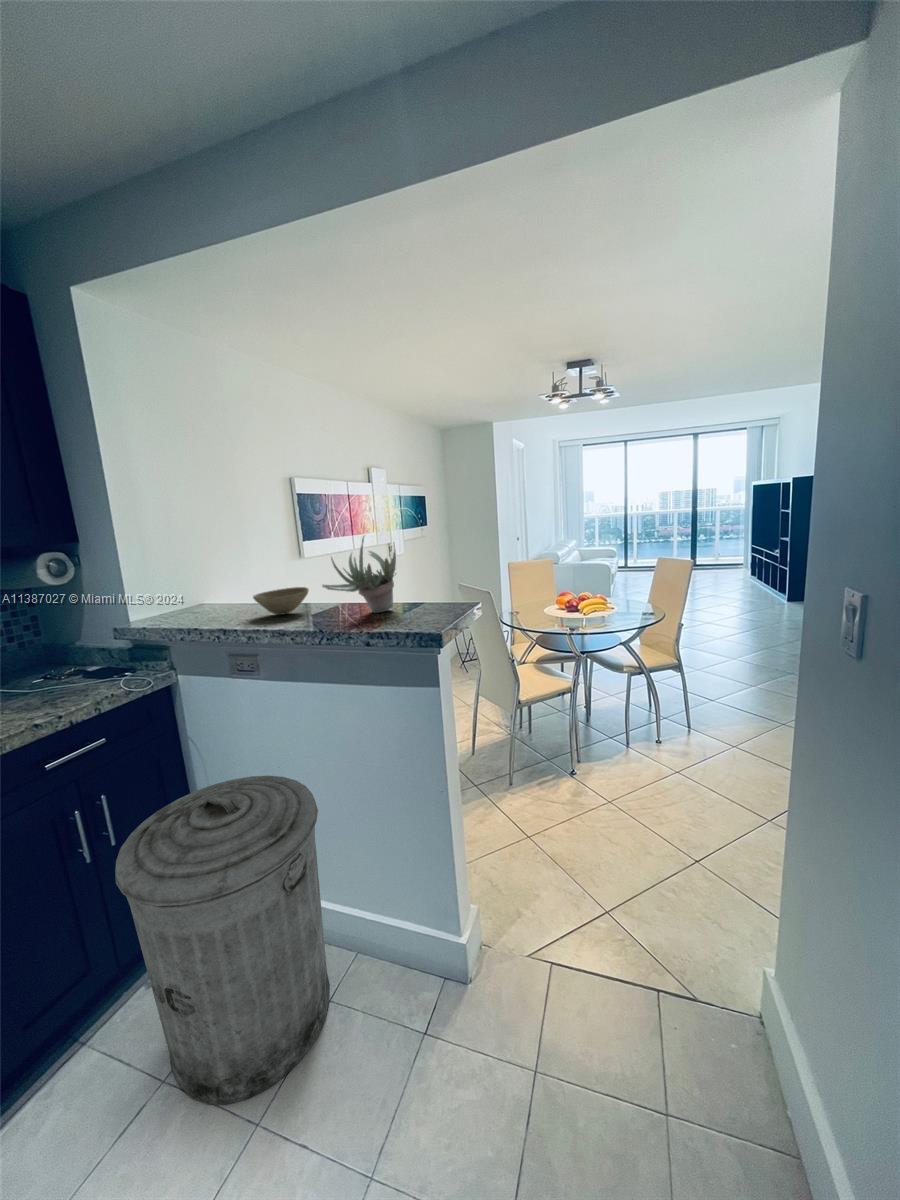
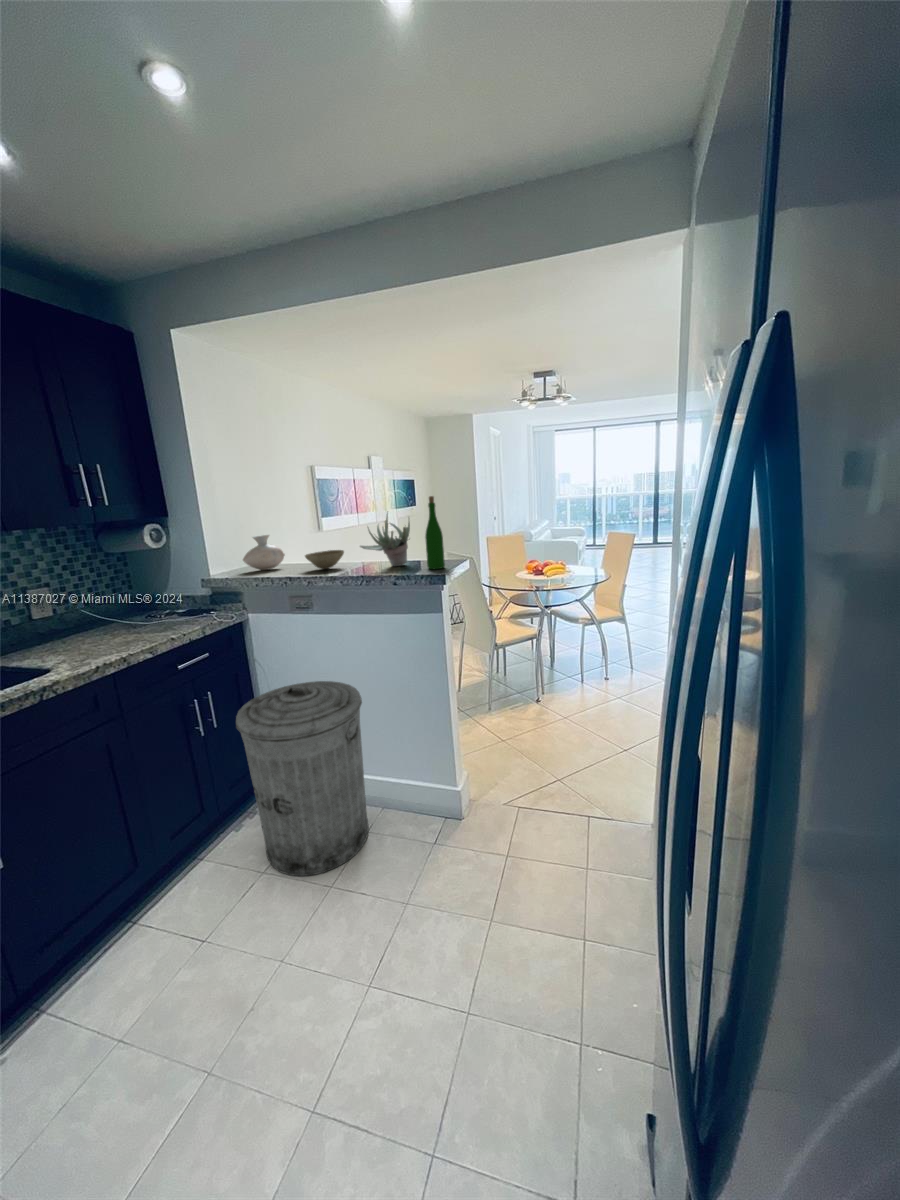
wine bottle: none [415,513,443,622] -> present [425,496,445,569]
vase: none [178,566,237,613] -> present [243,535,285,570]

